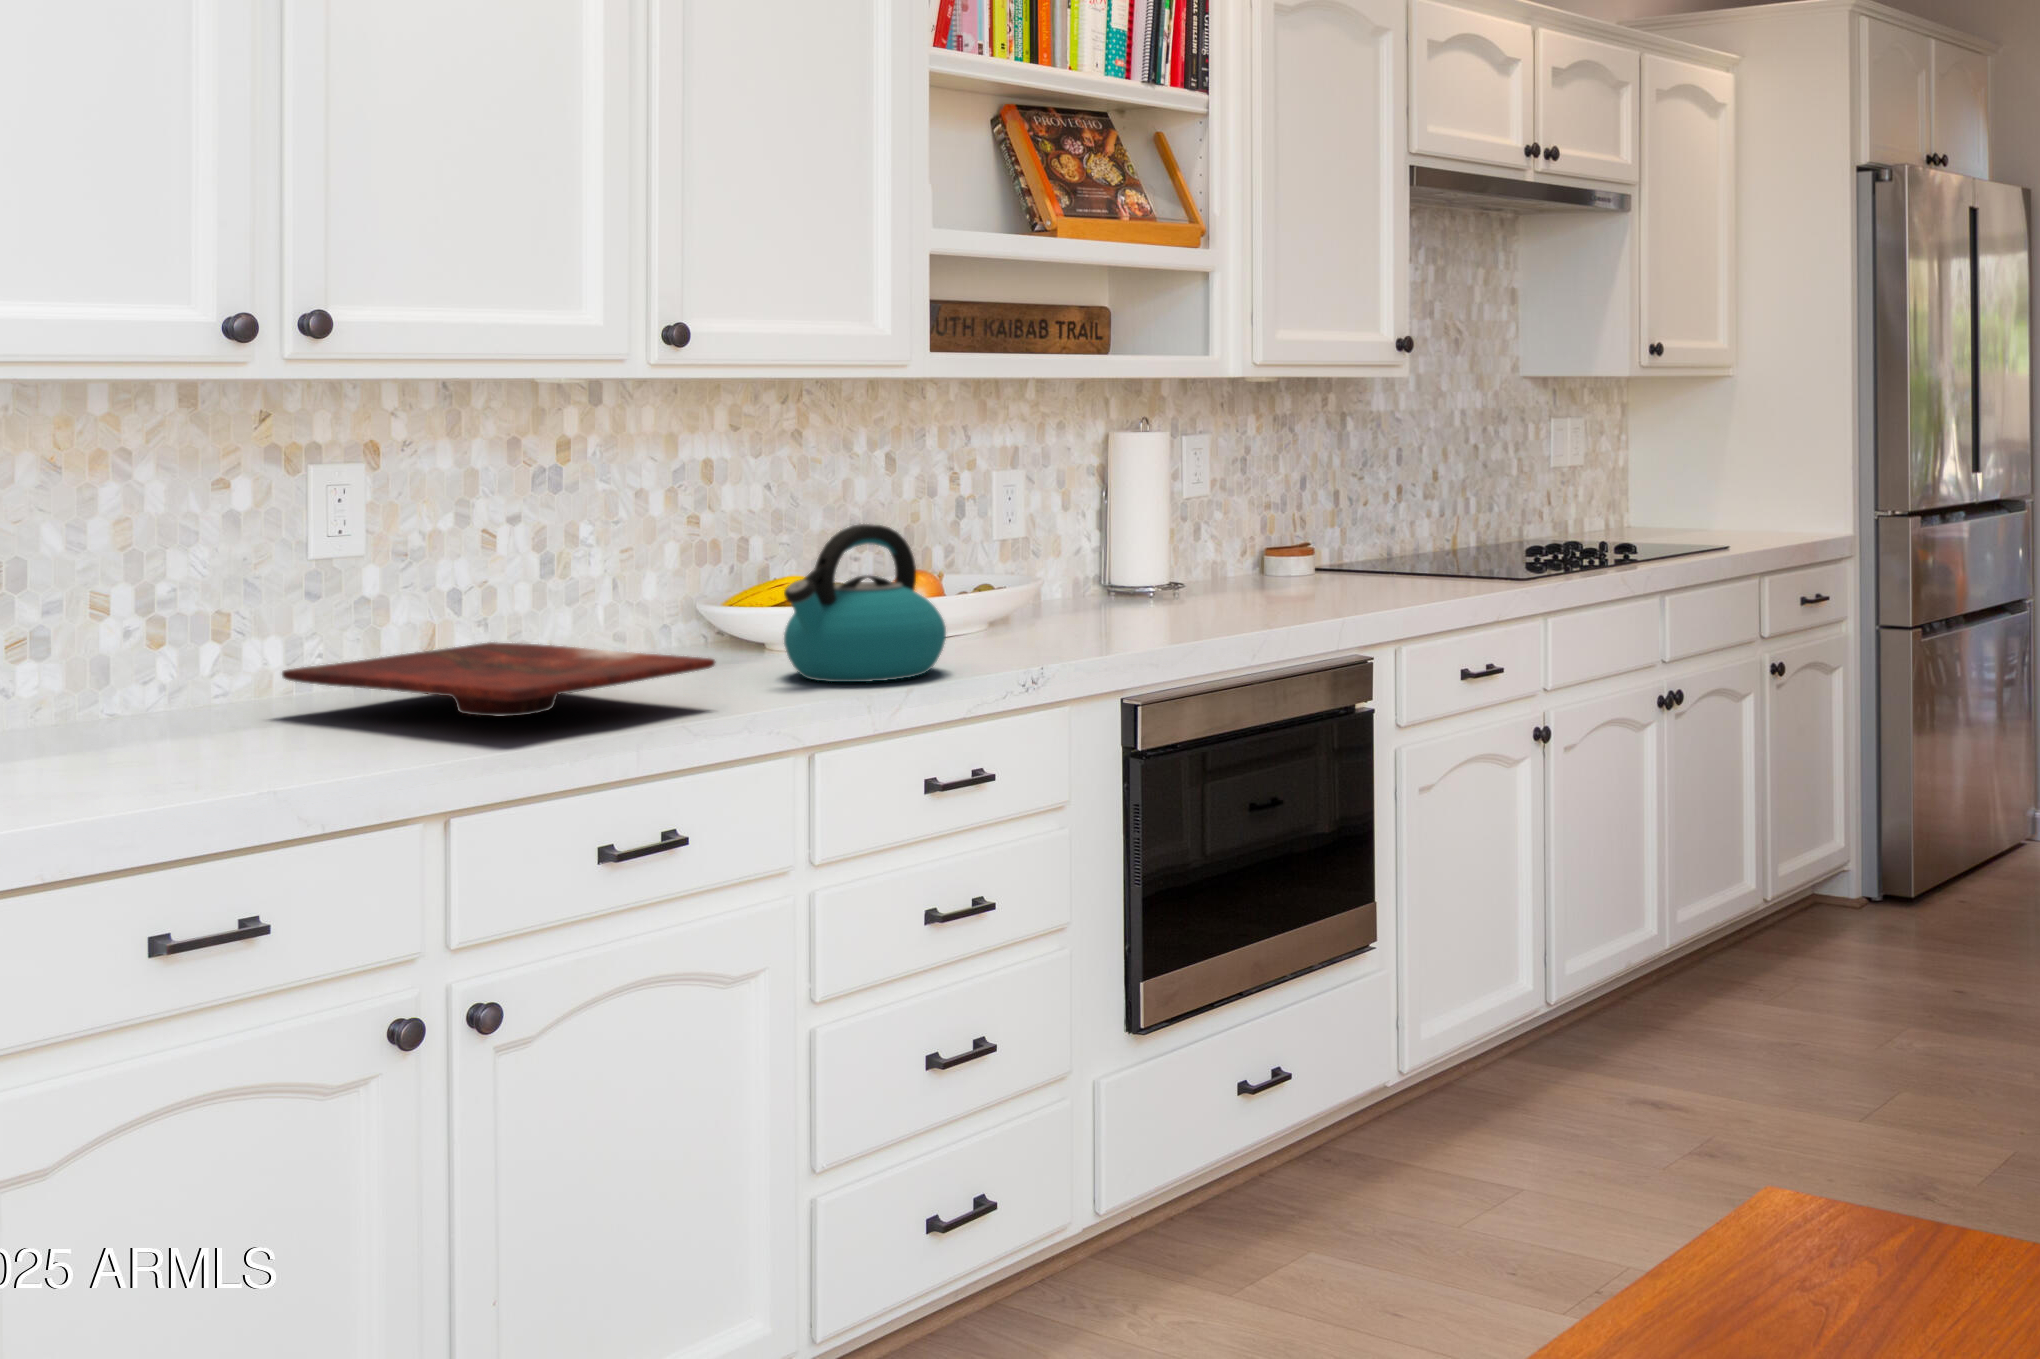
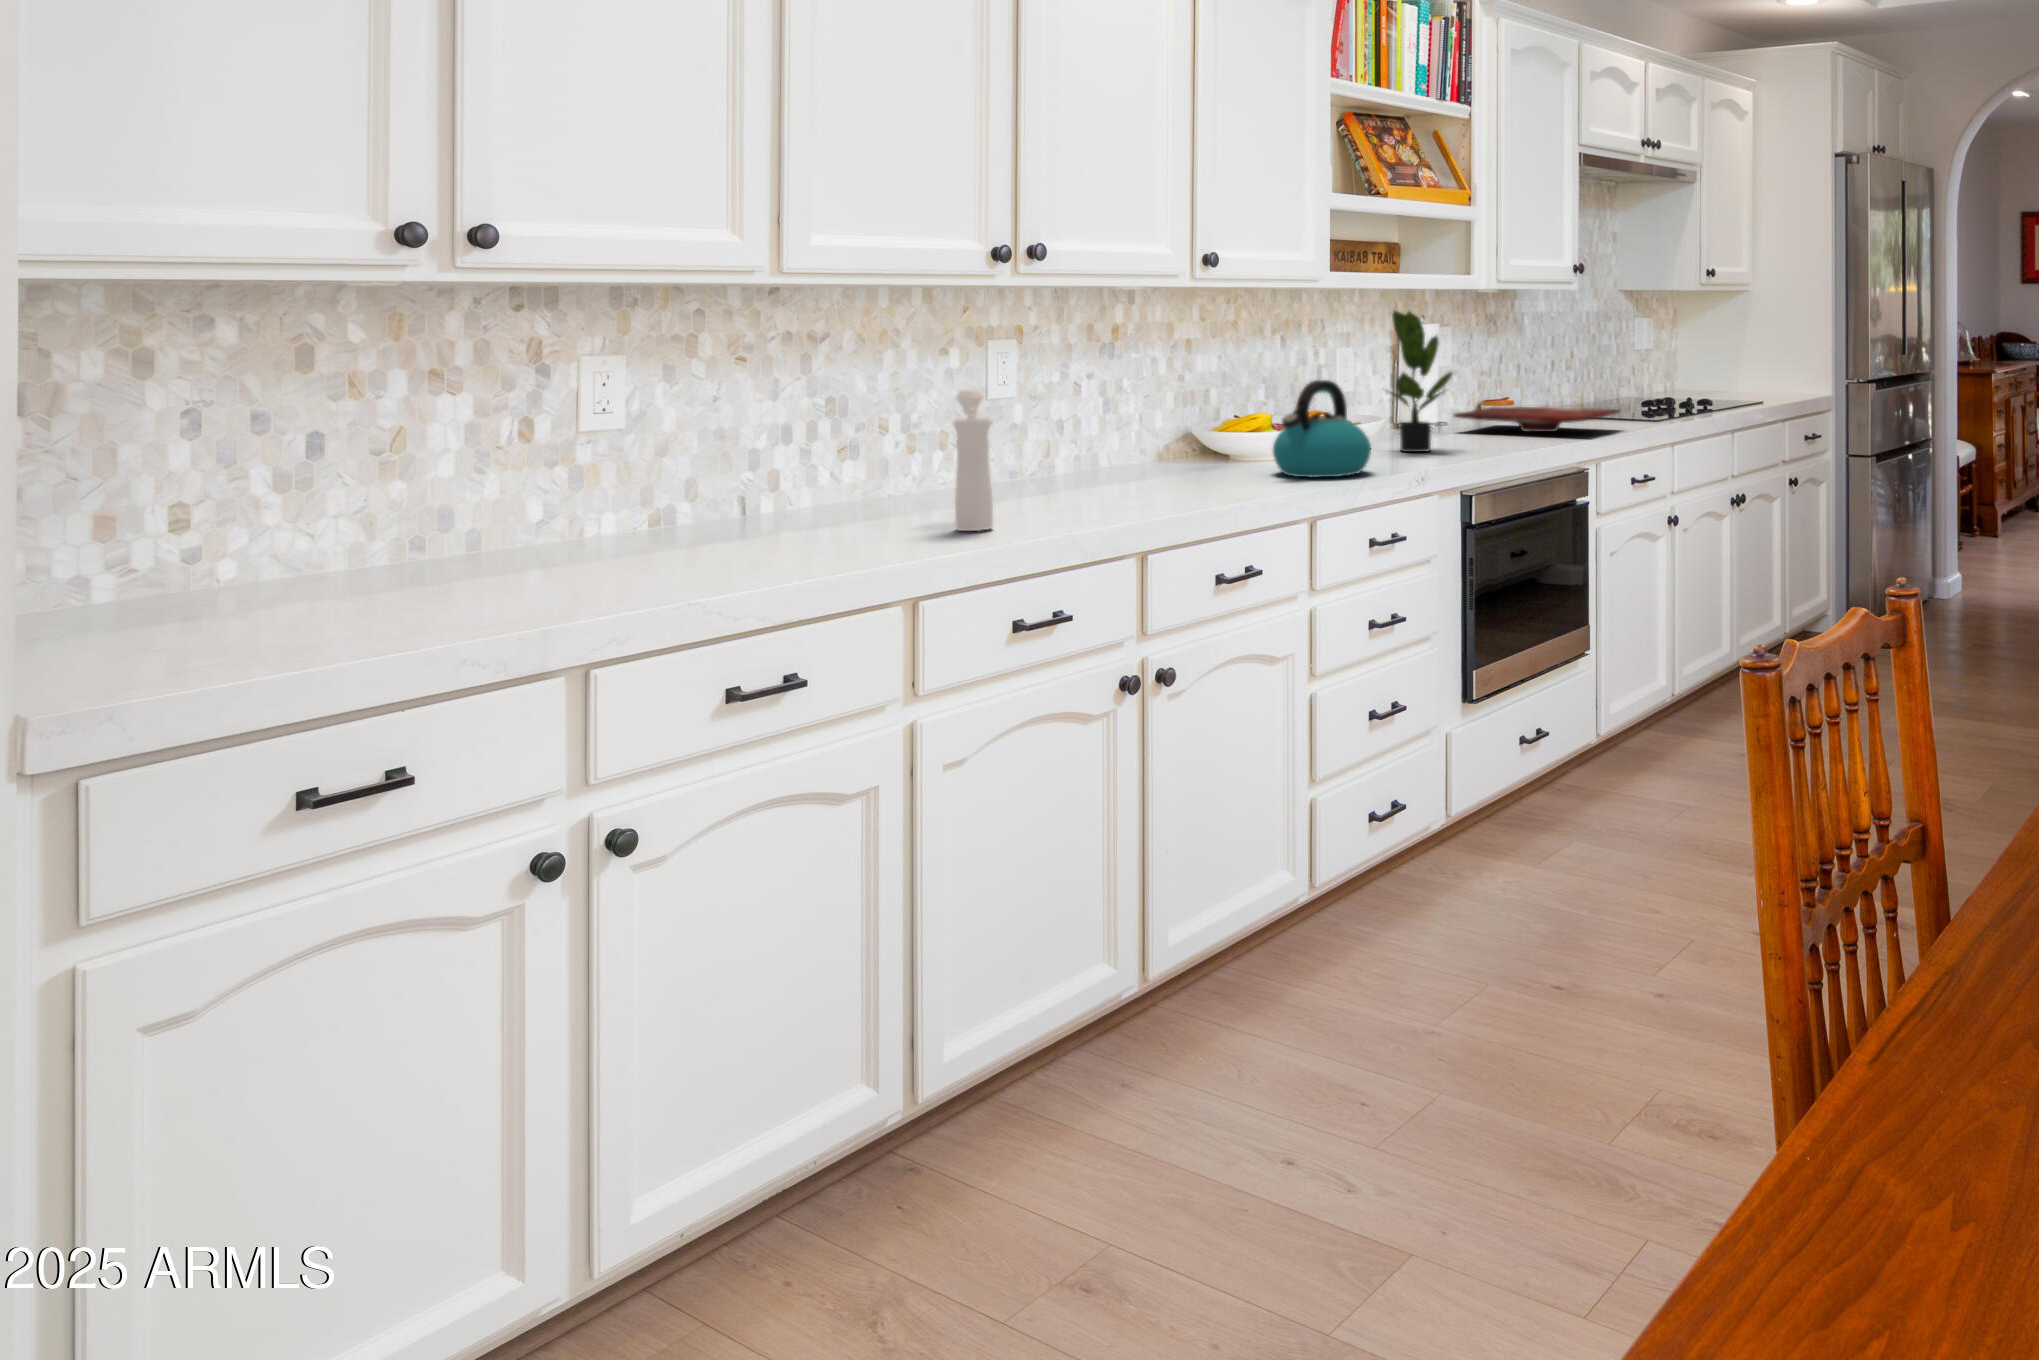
potted plant: none [1030,408,1142,635] -> present [1388,311,1452,452]
pepper mill: none [85,548,183,787] -> present [953,389,993,531]
cutting board: present [282,642,715,717] -> present [1454,407,1619,432]

